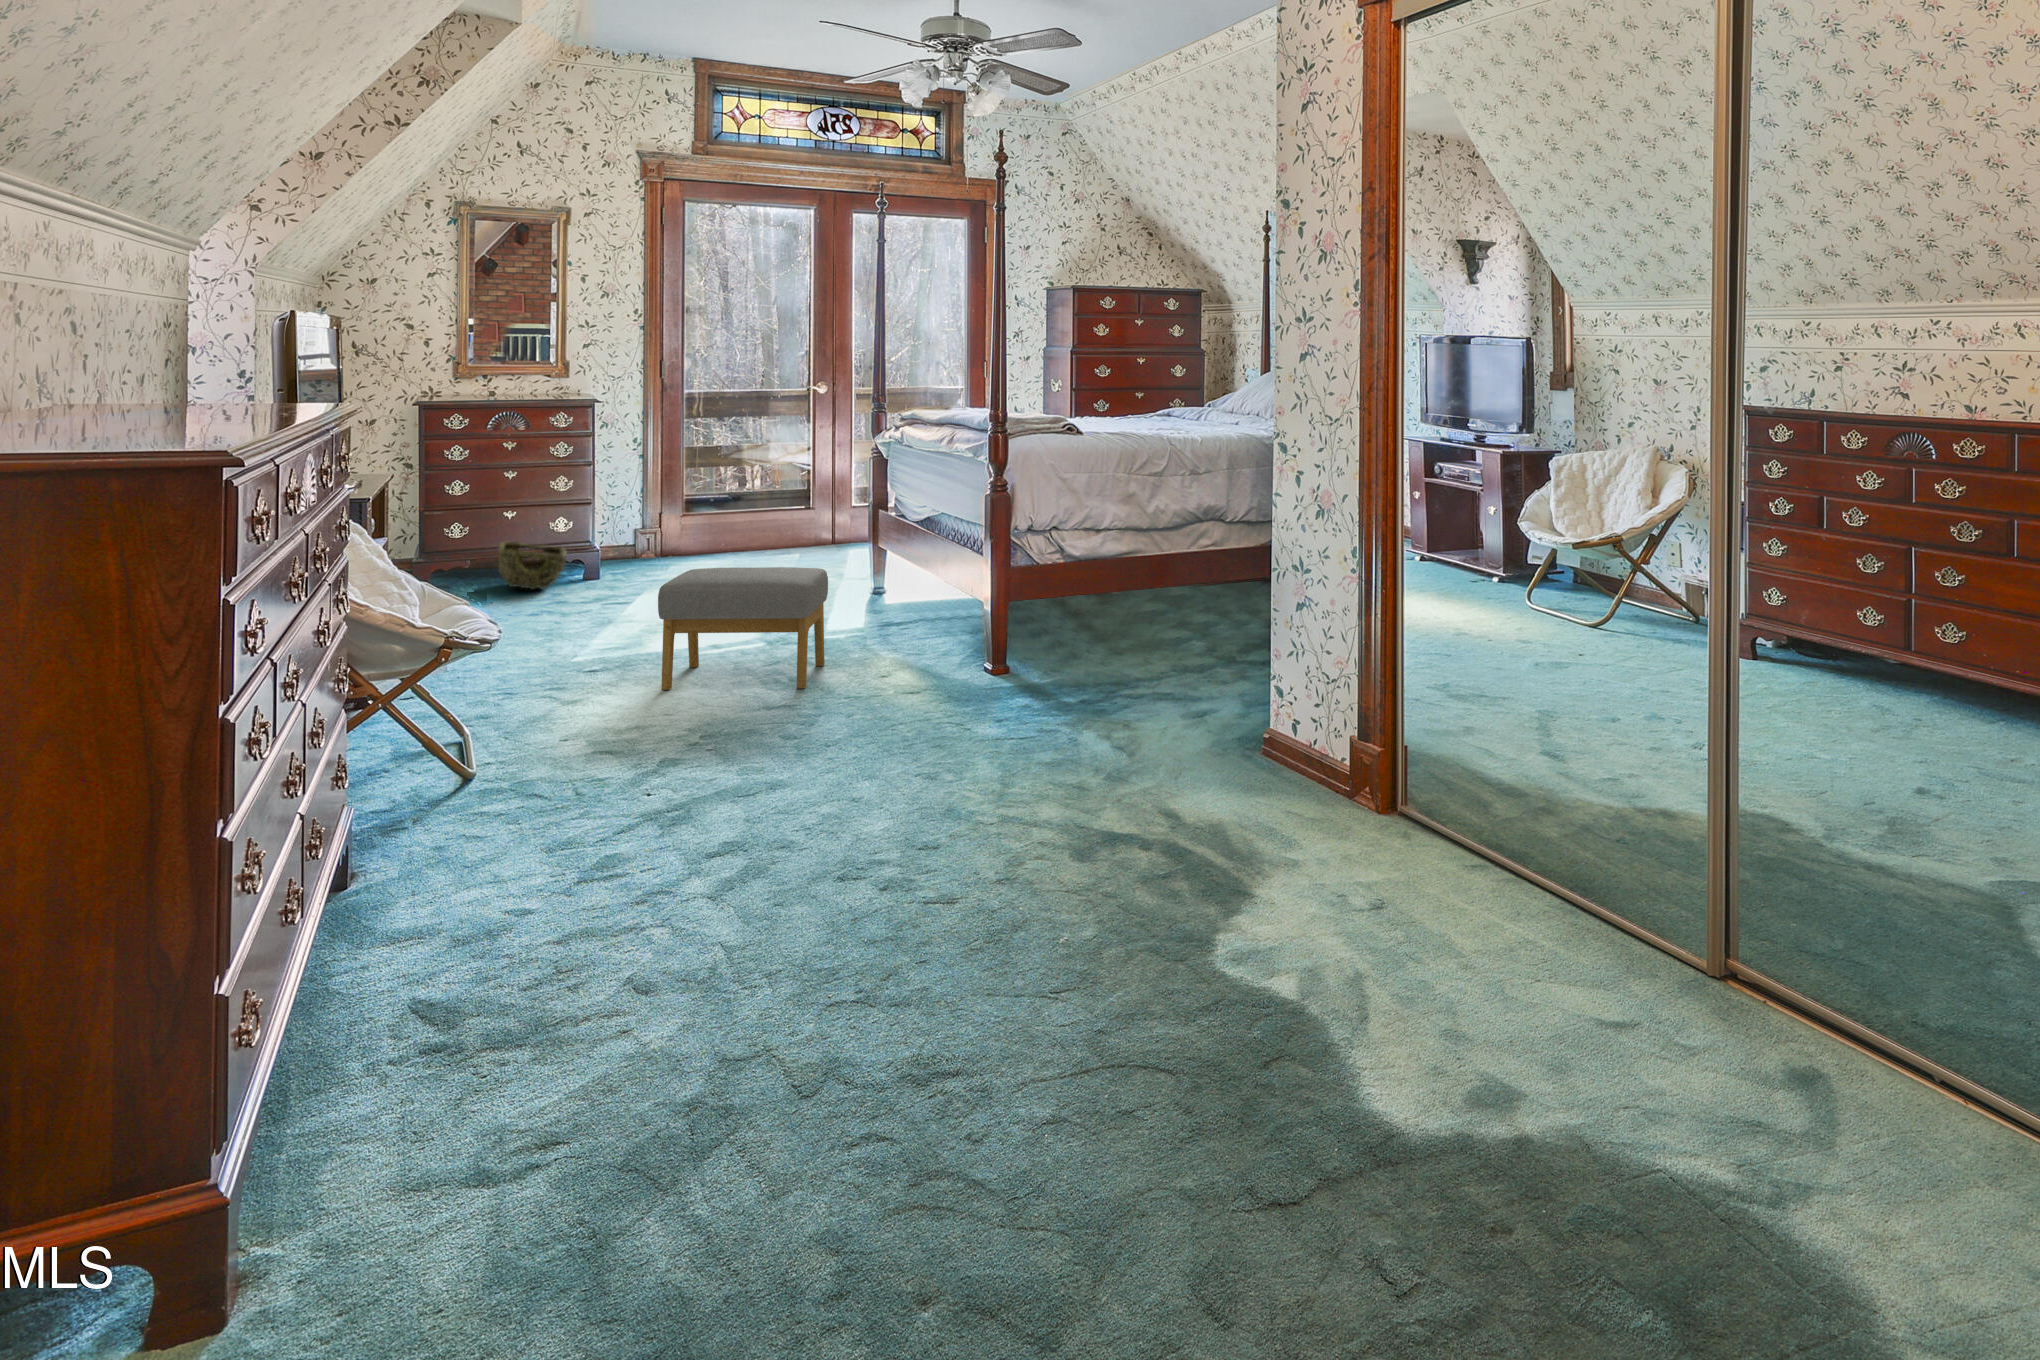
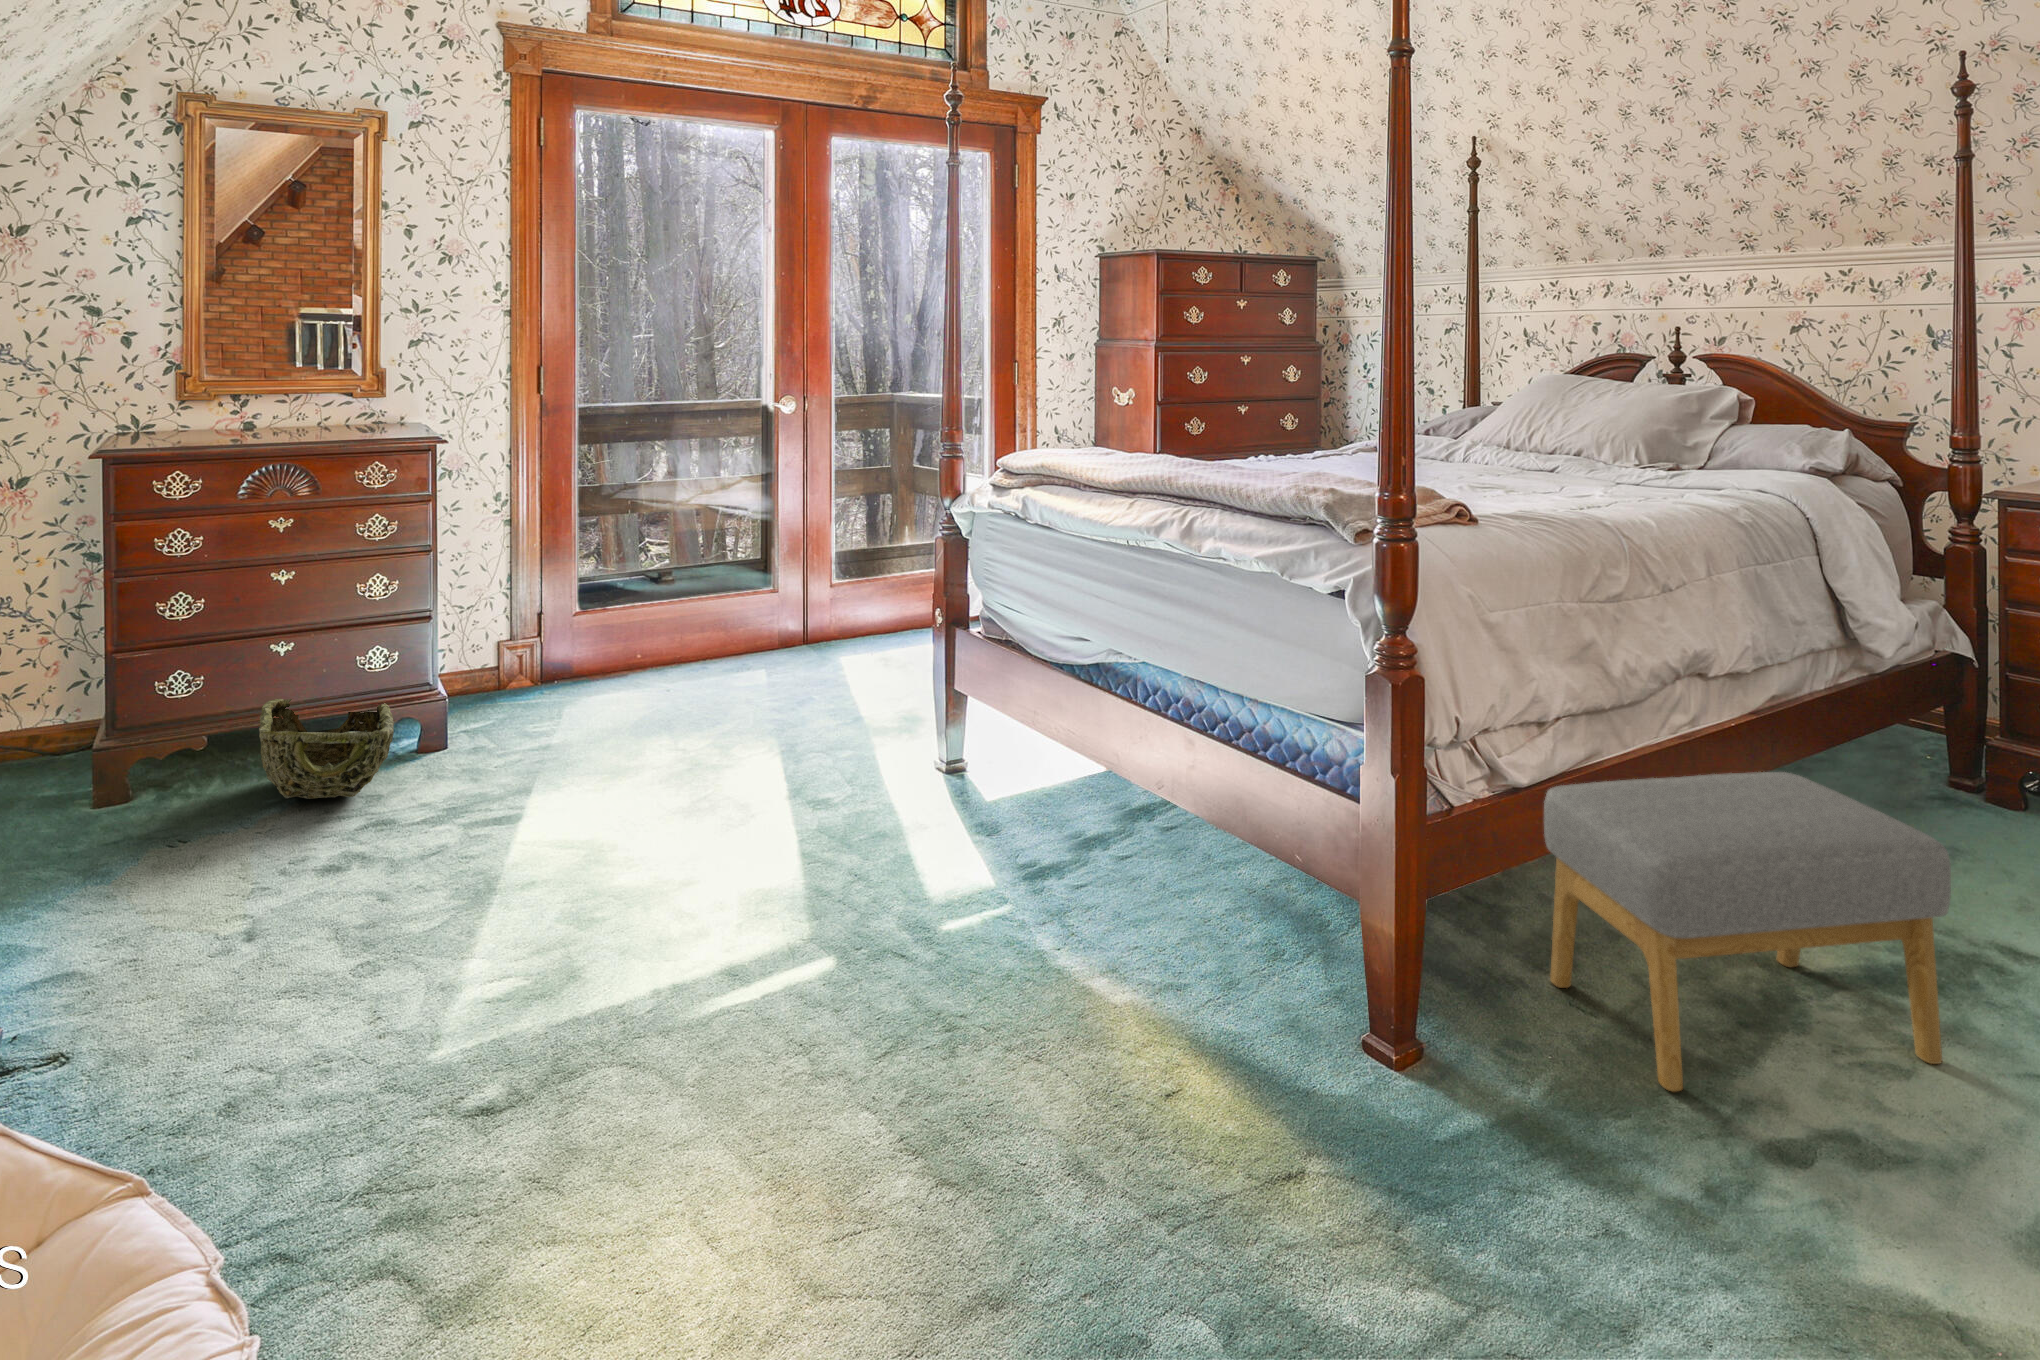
footstool: present [658,567,828,690] -> present [1544,772,1951,1092]

